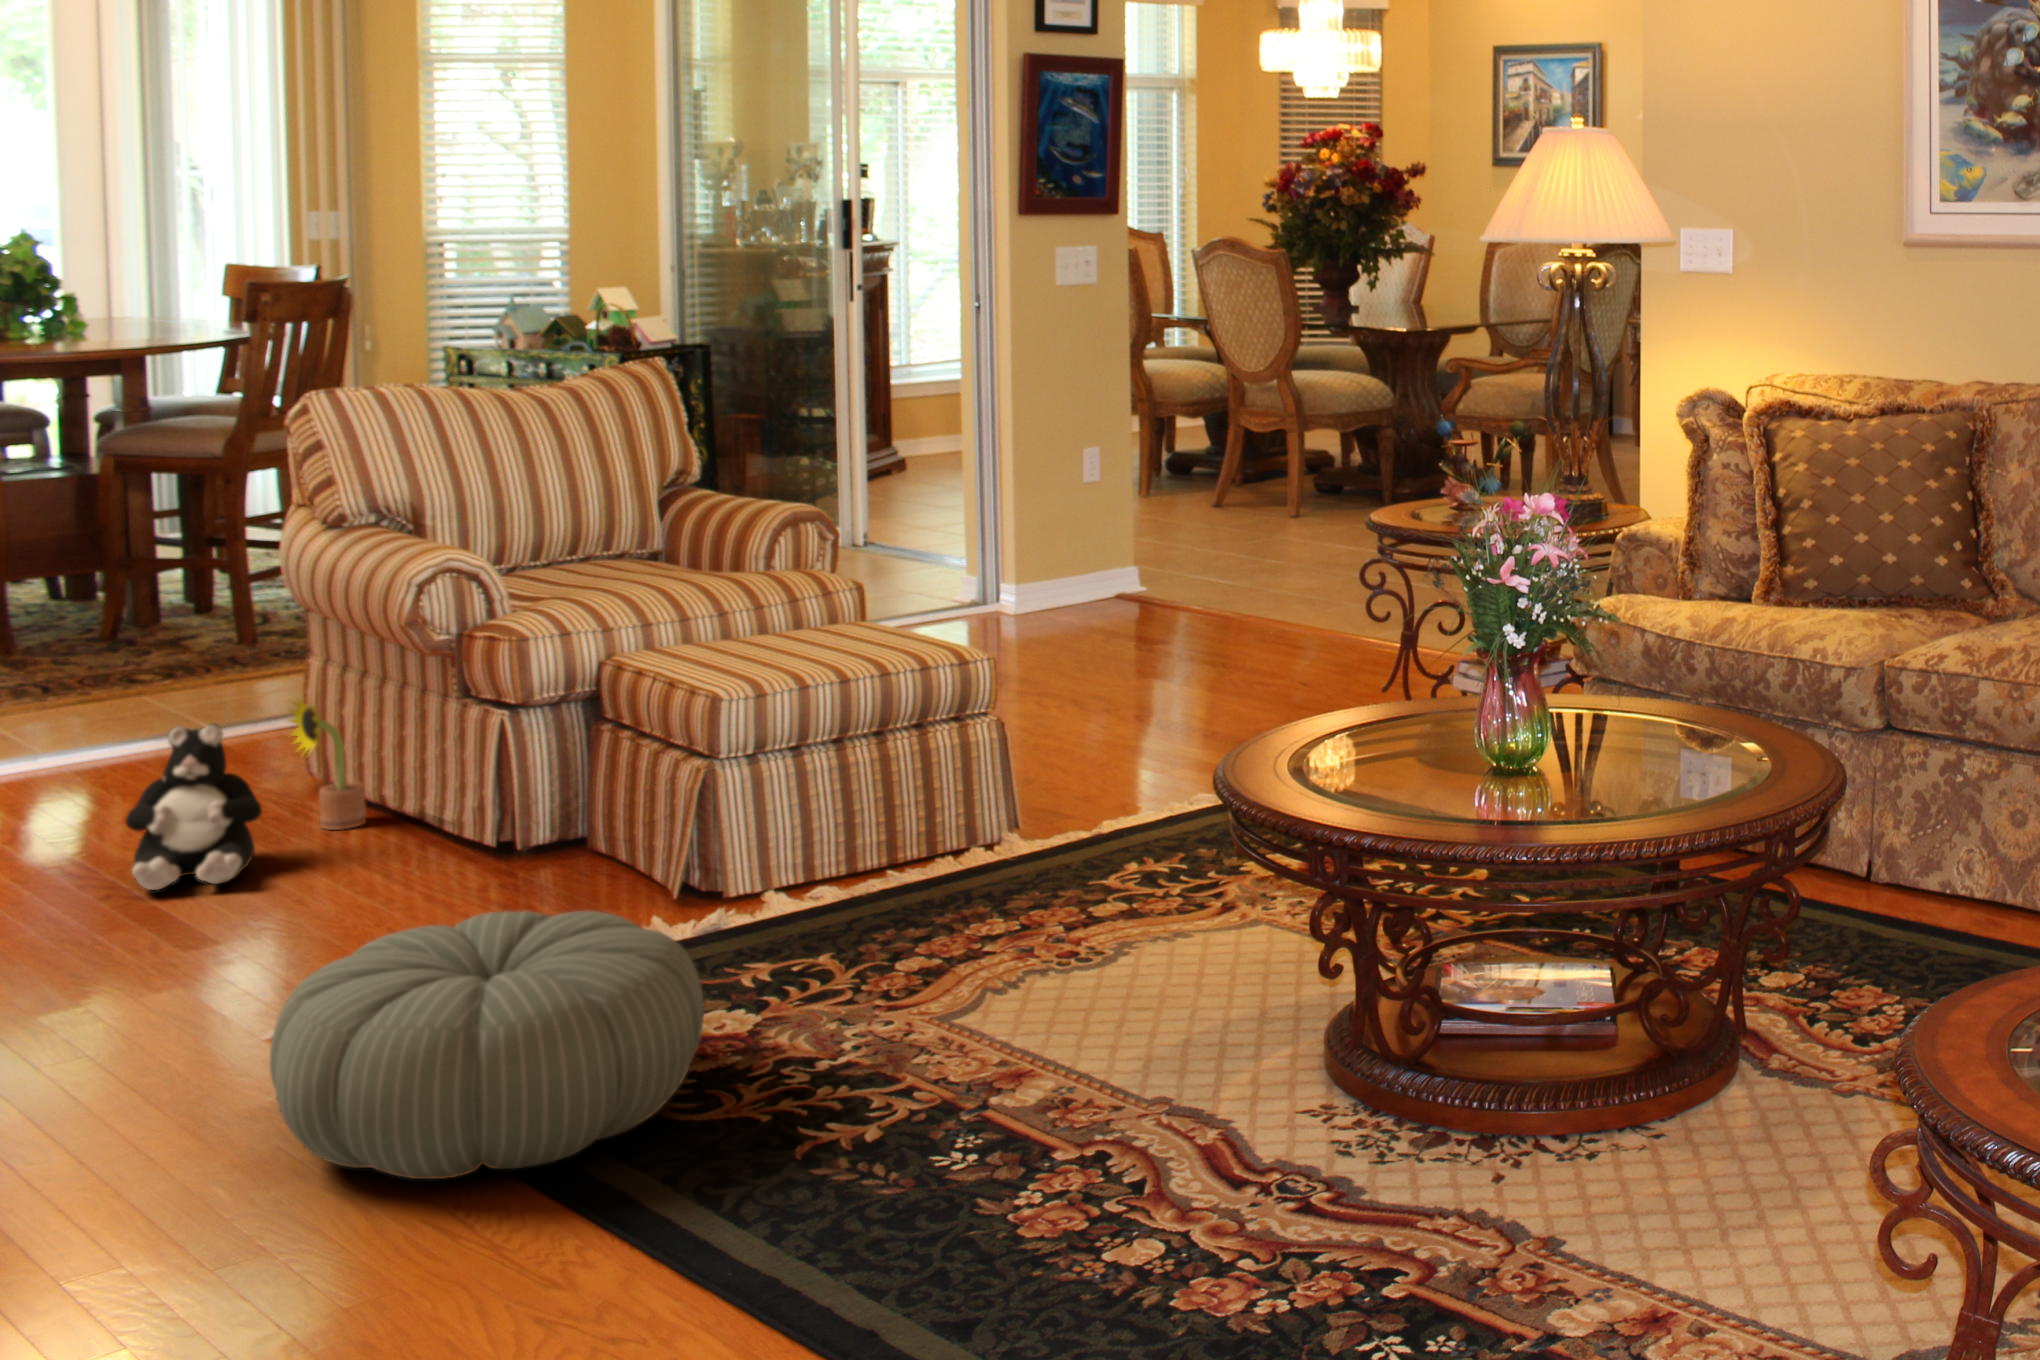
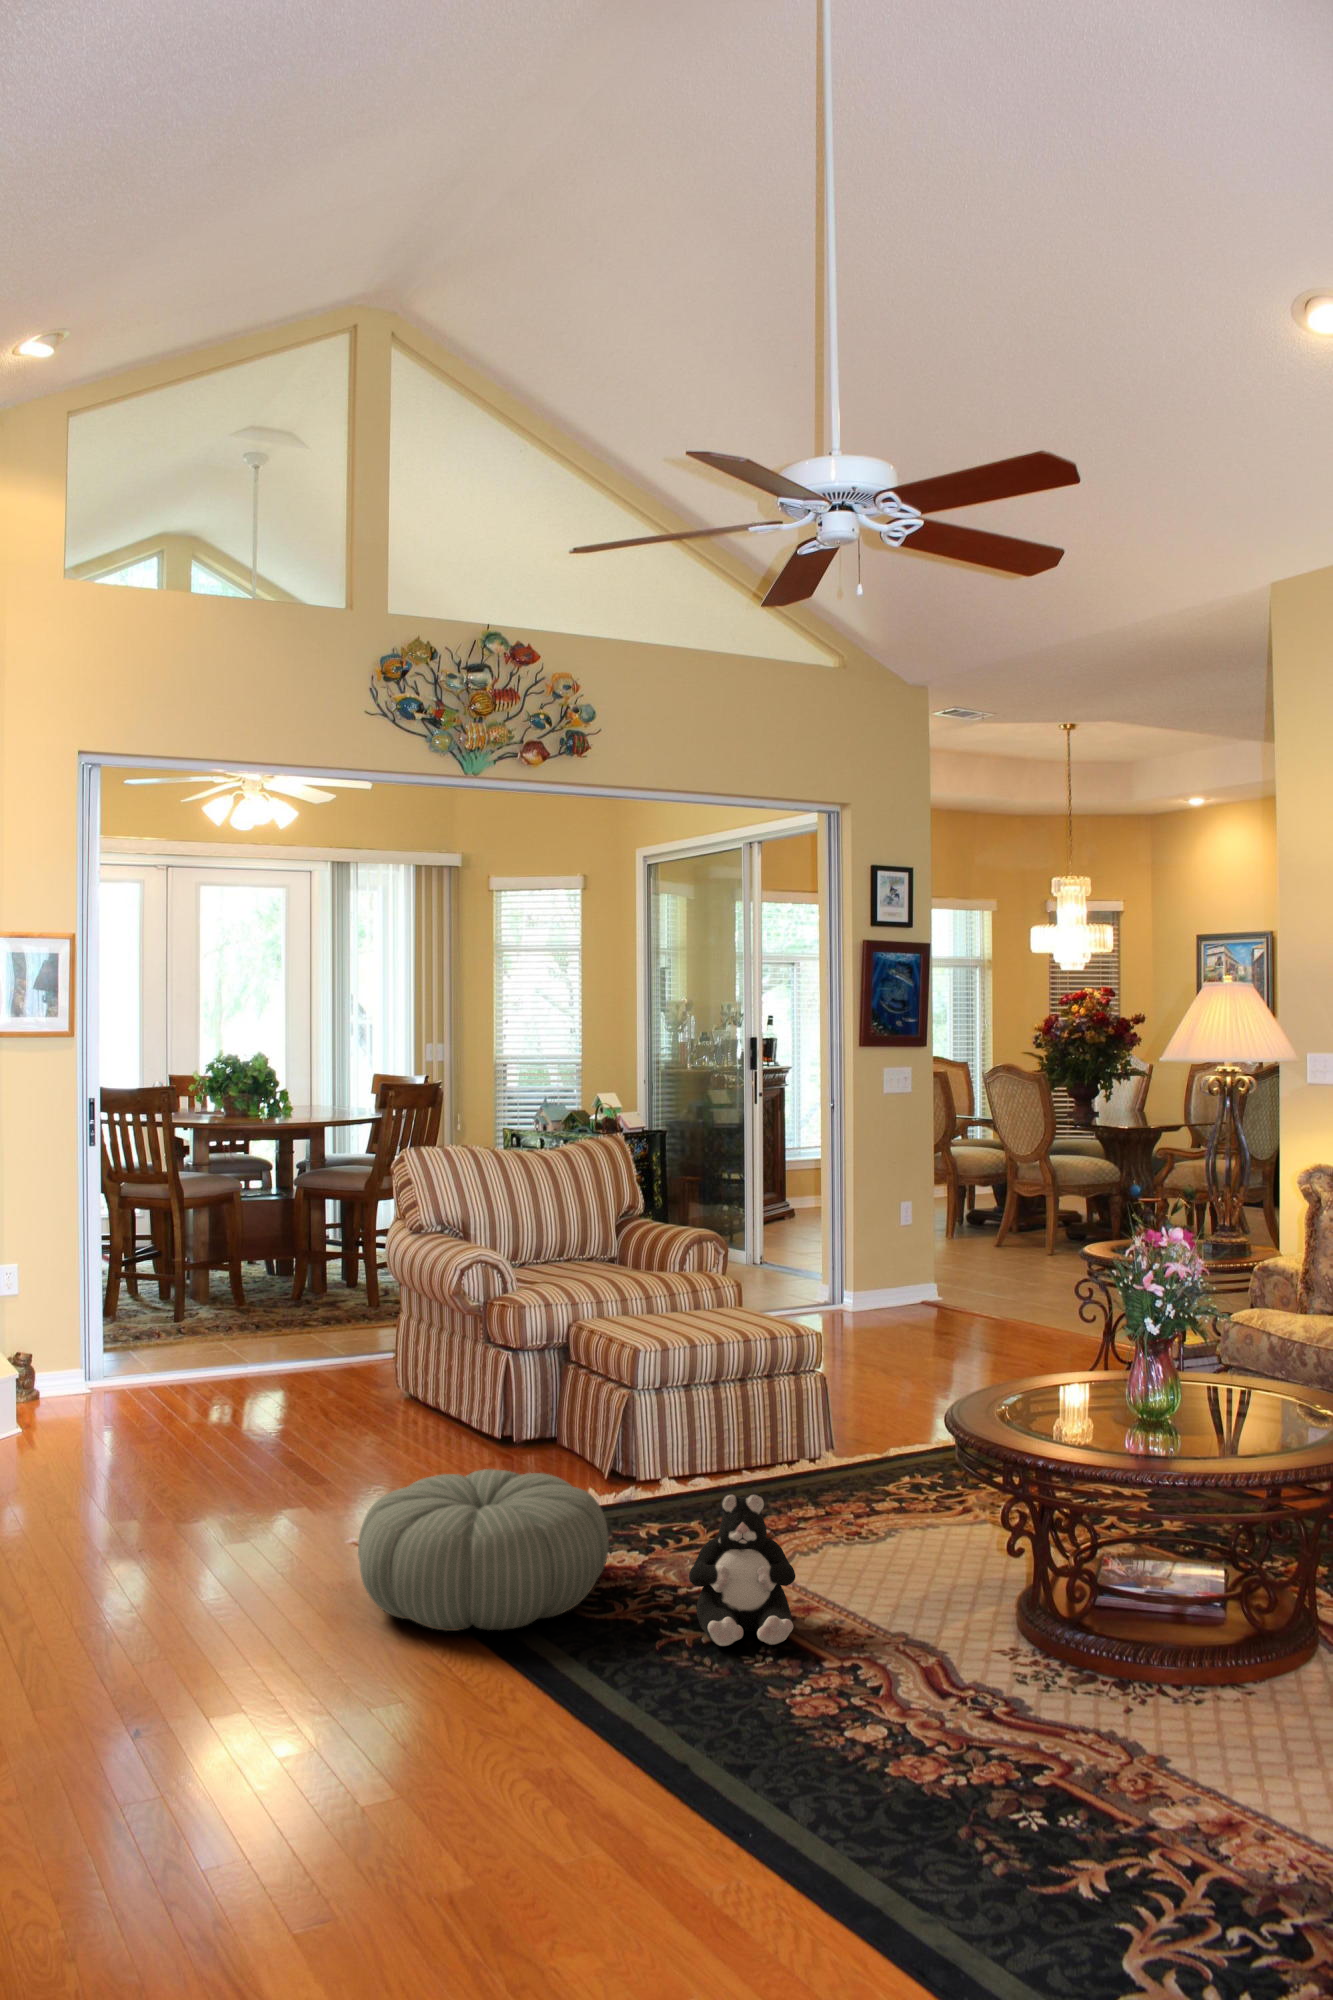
decorative plant: present [288,700,366,830] -> none [388,1334,431,1421]
plush toy: present [125,724,262,890] -> present [689,1493,795,1646]

